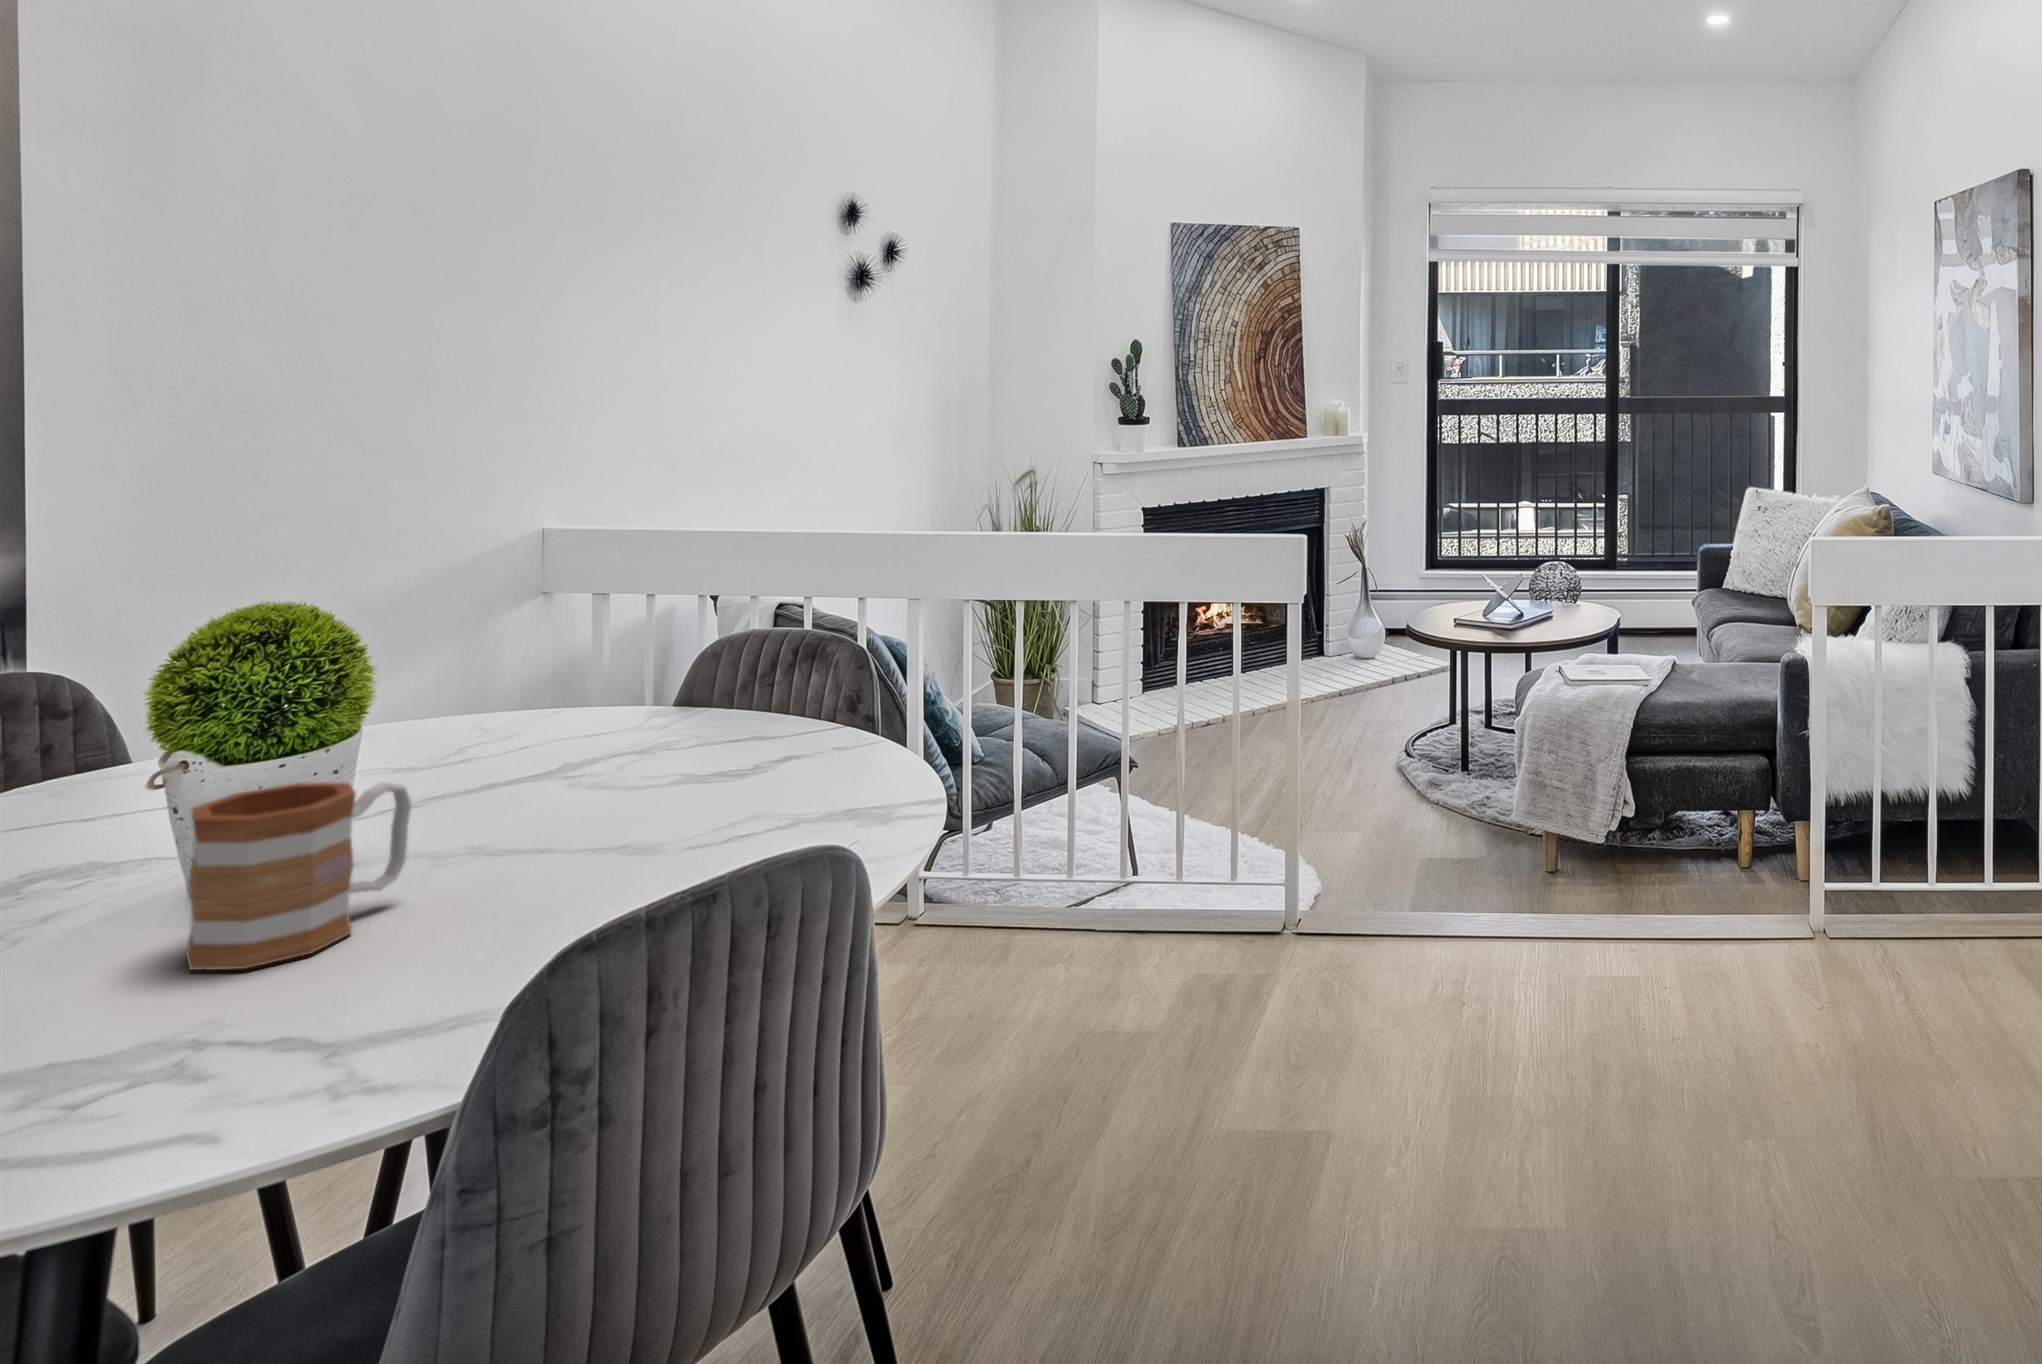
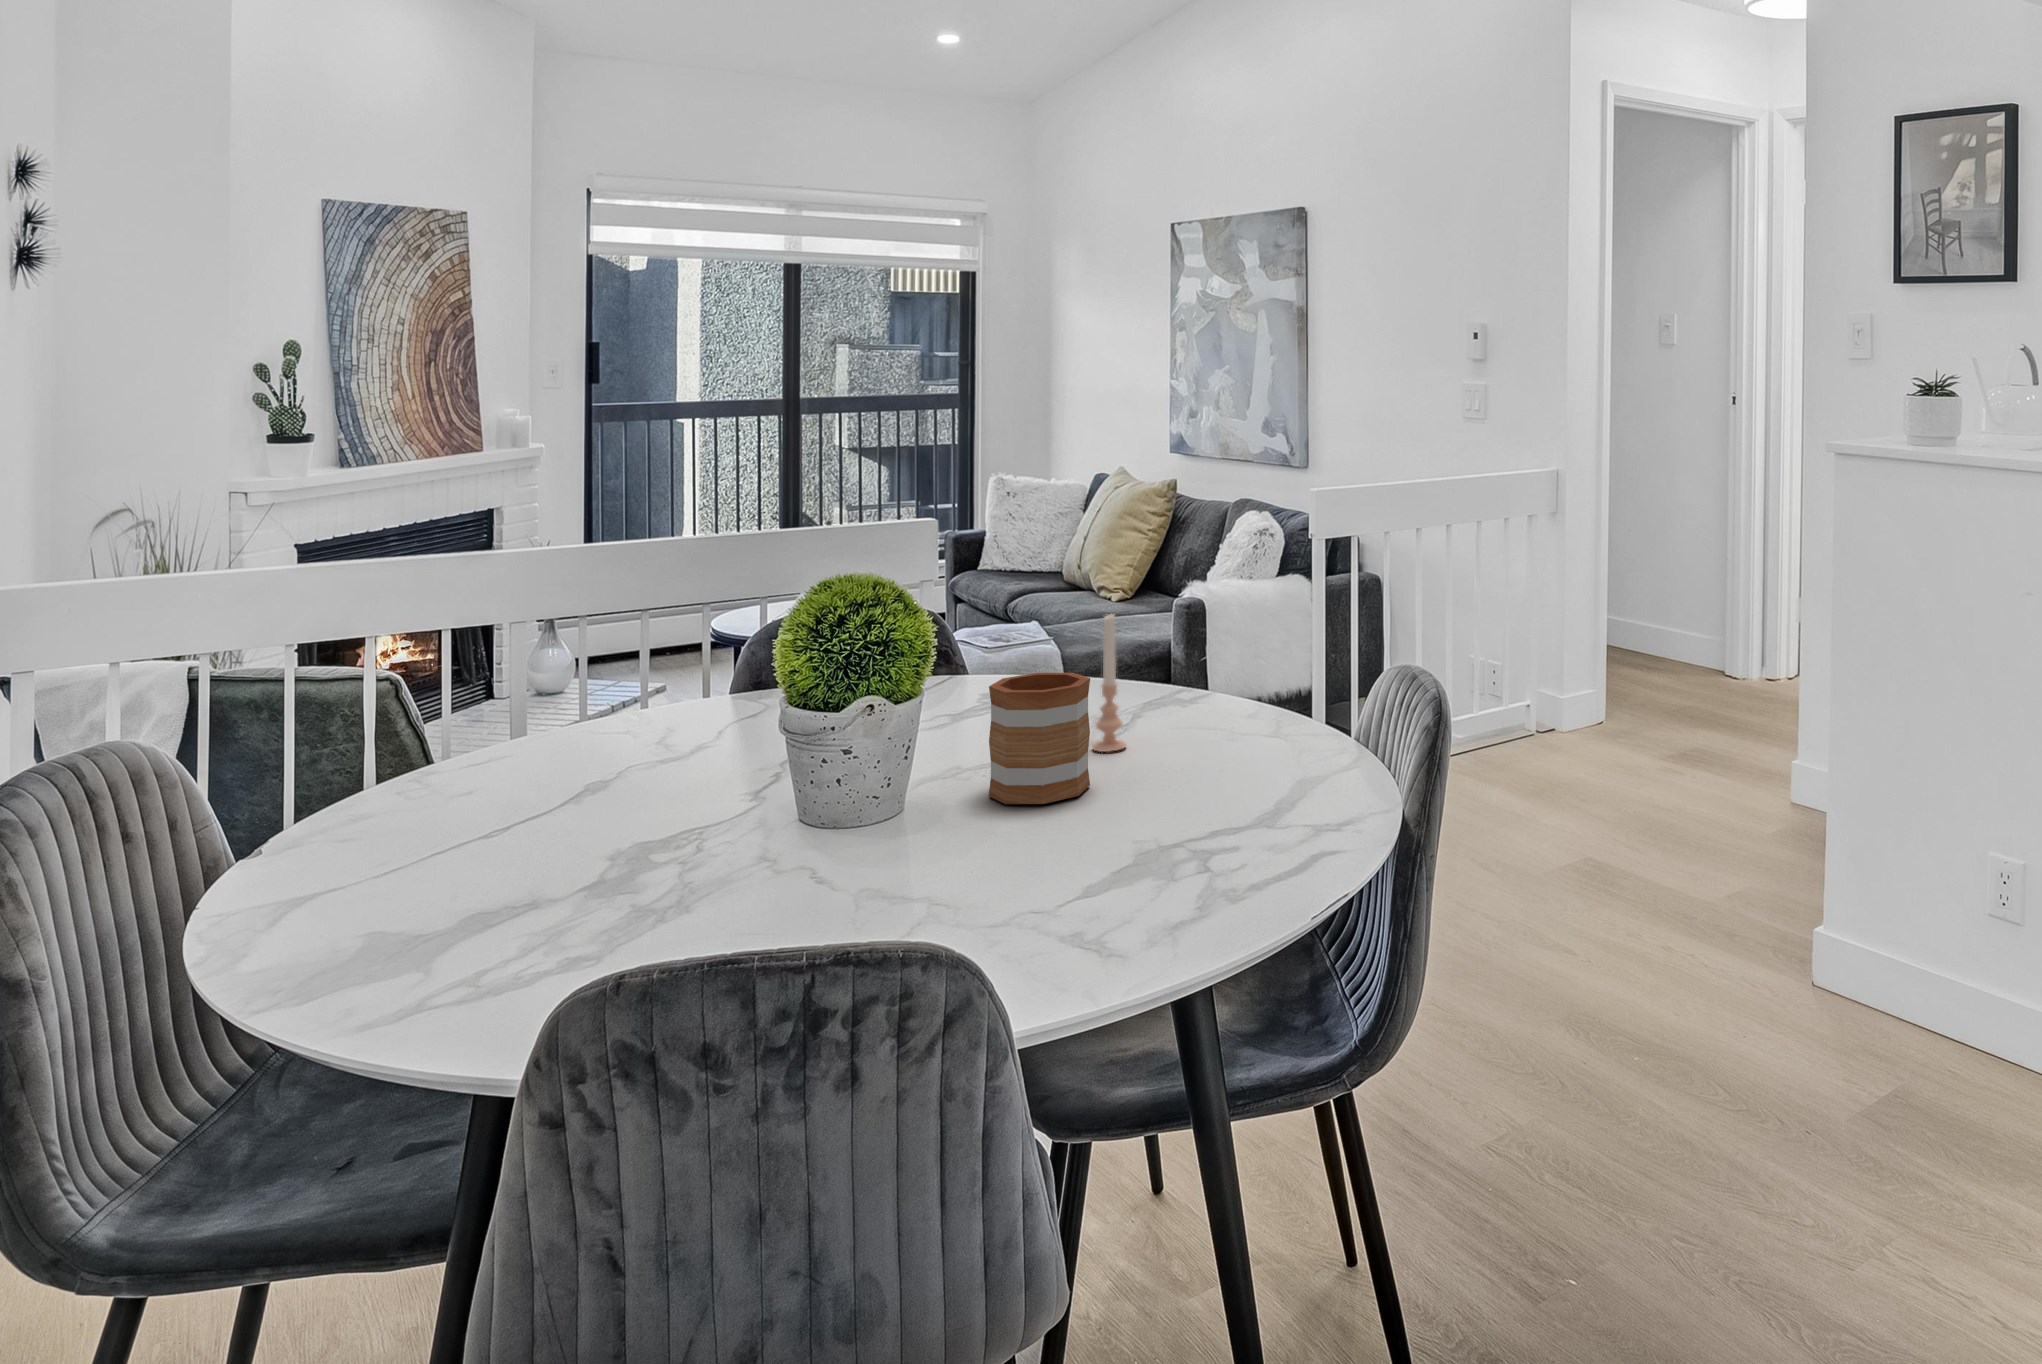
candle: none [505,714,560,902] -> present [1092,614,1126,752]

